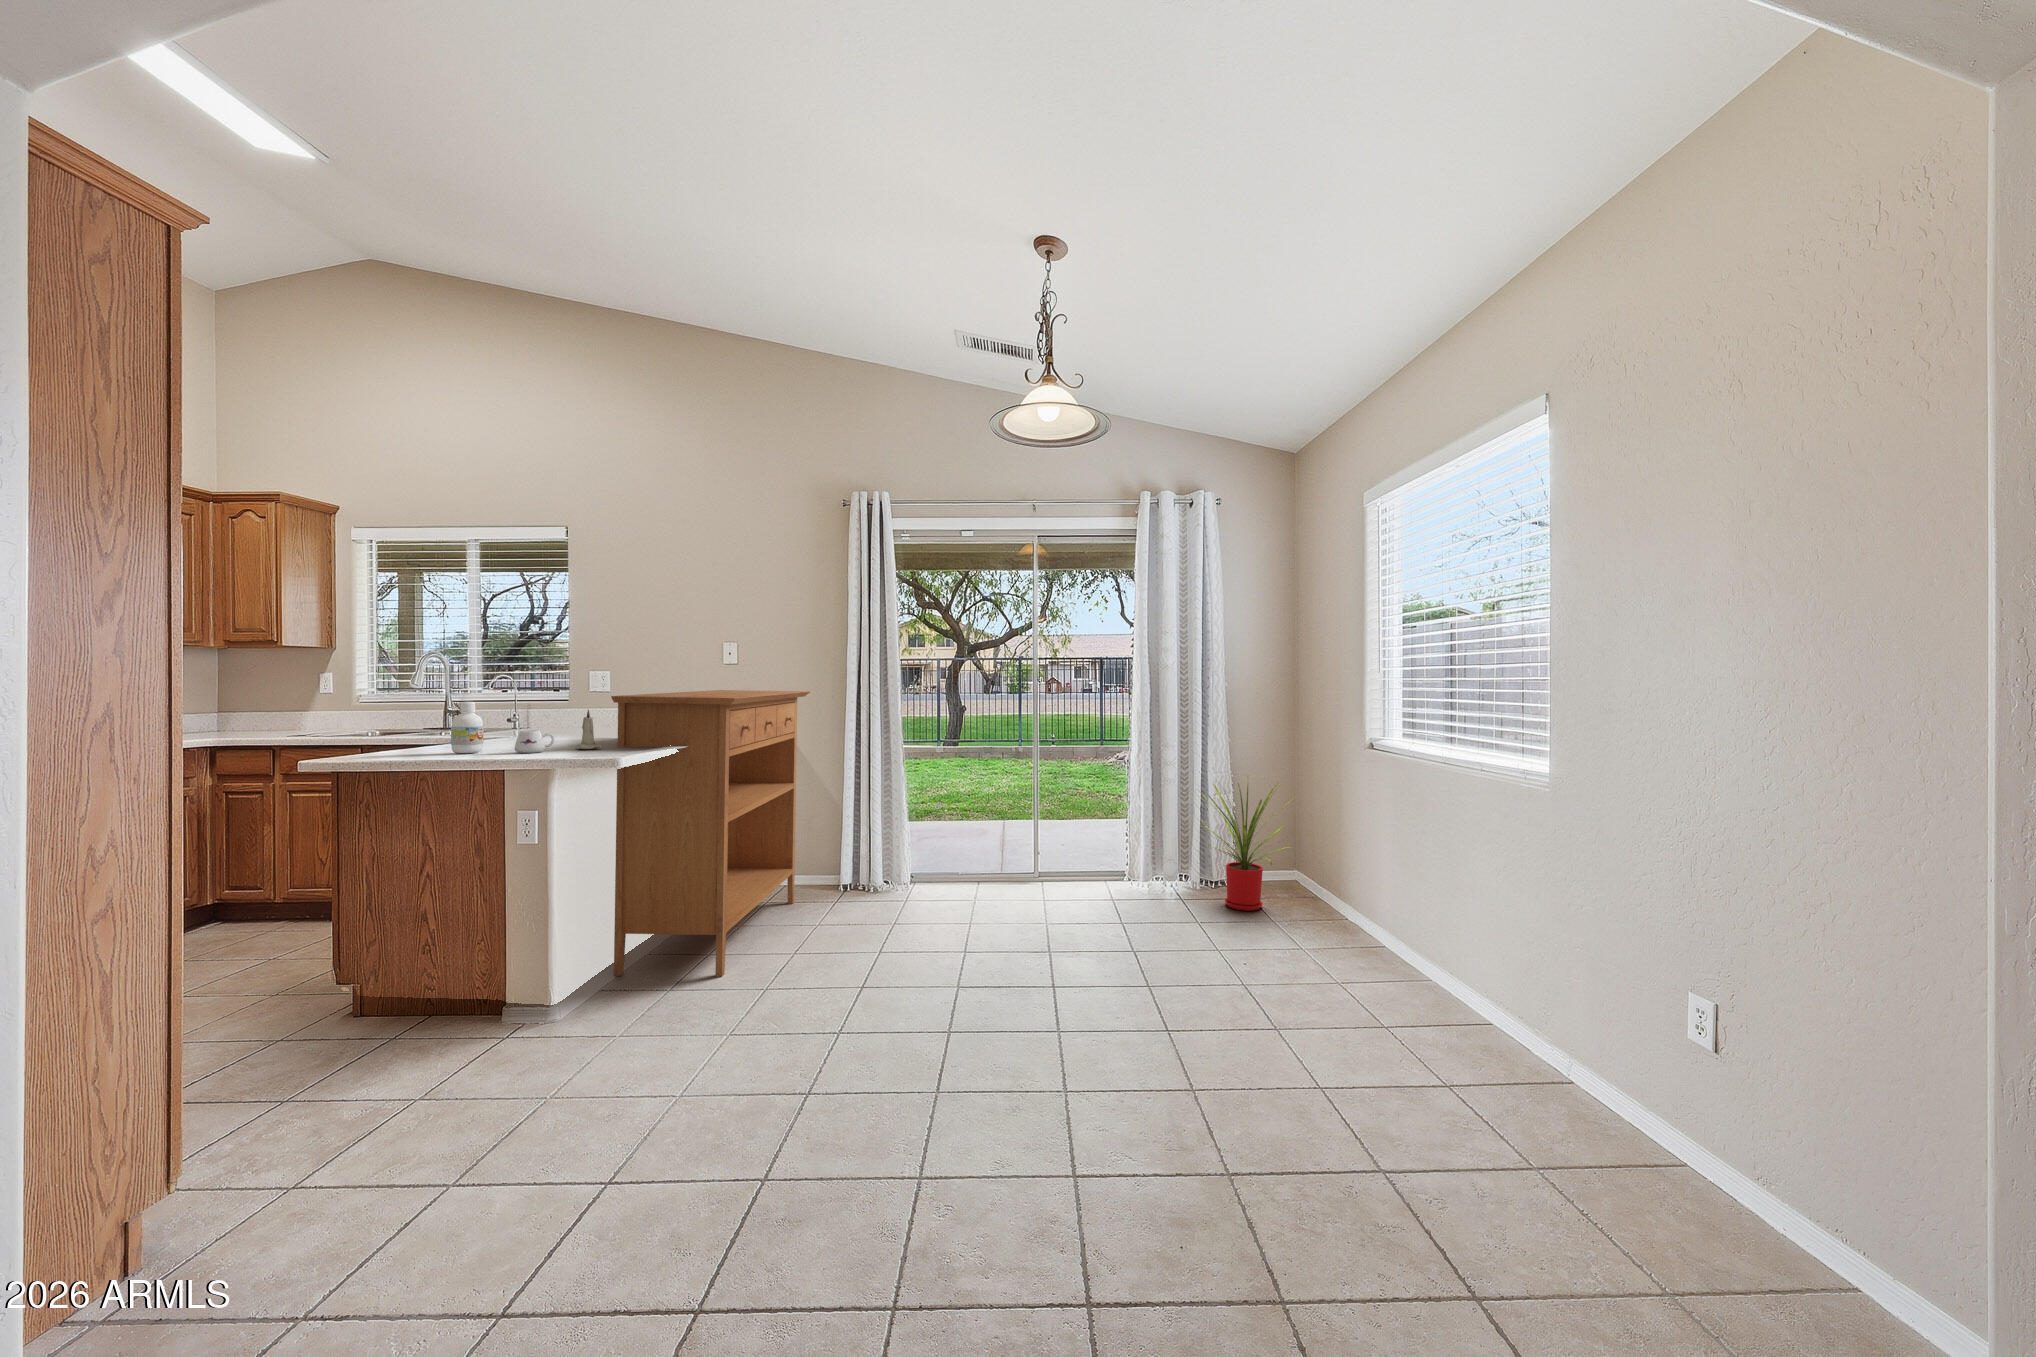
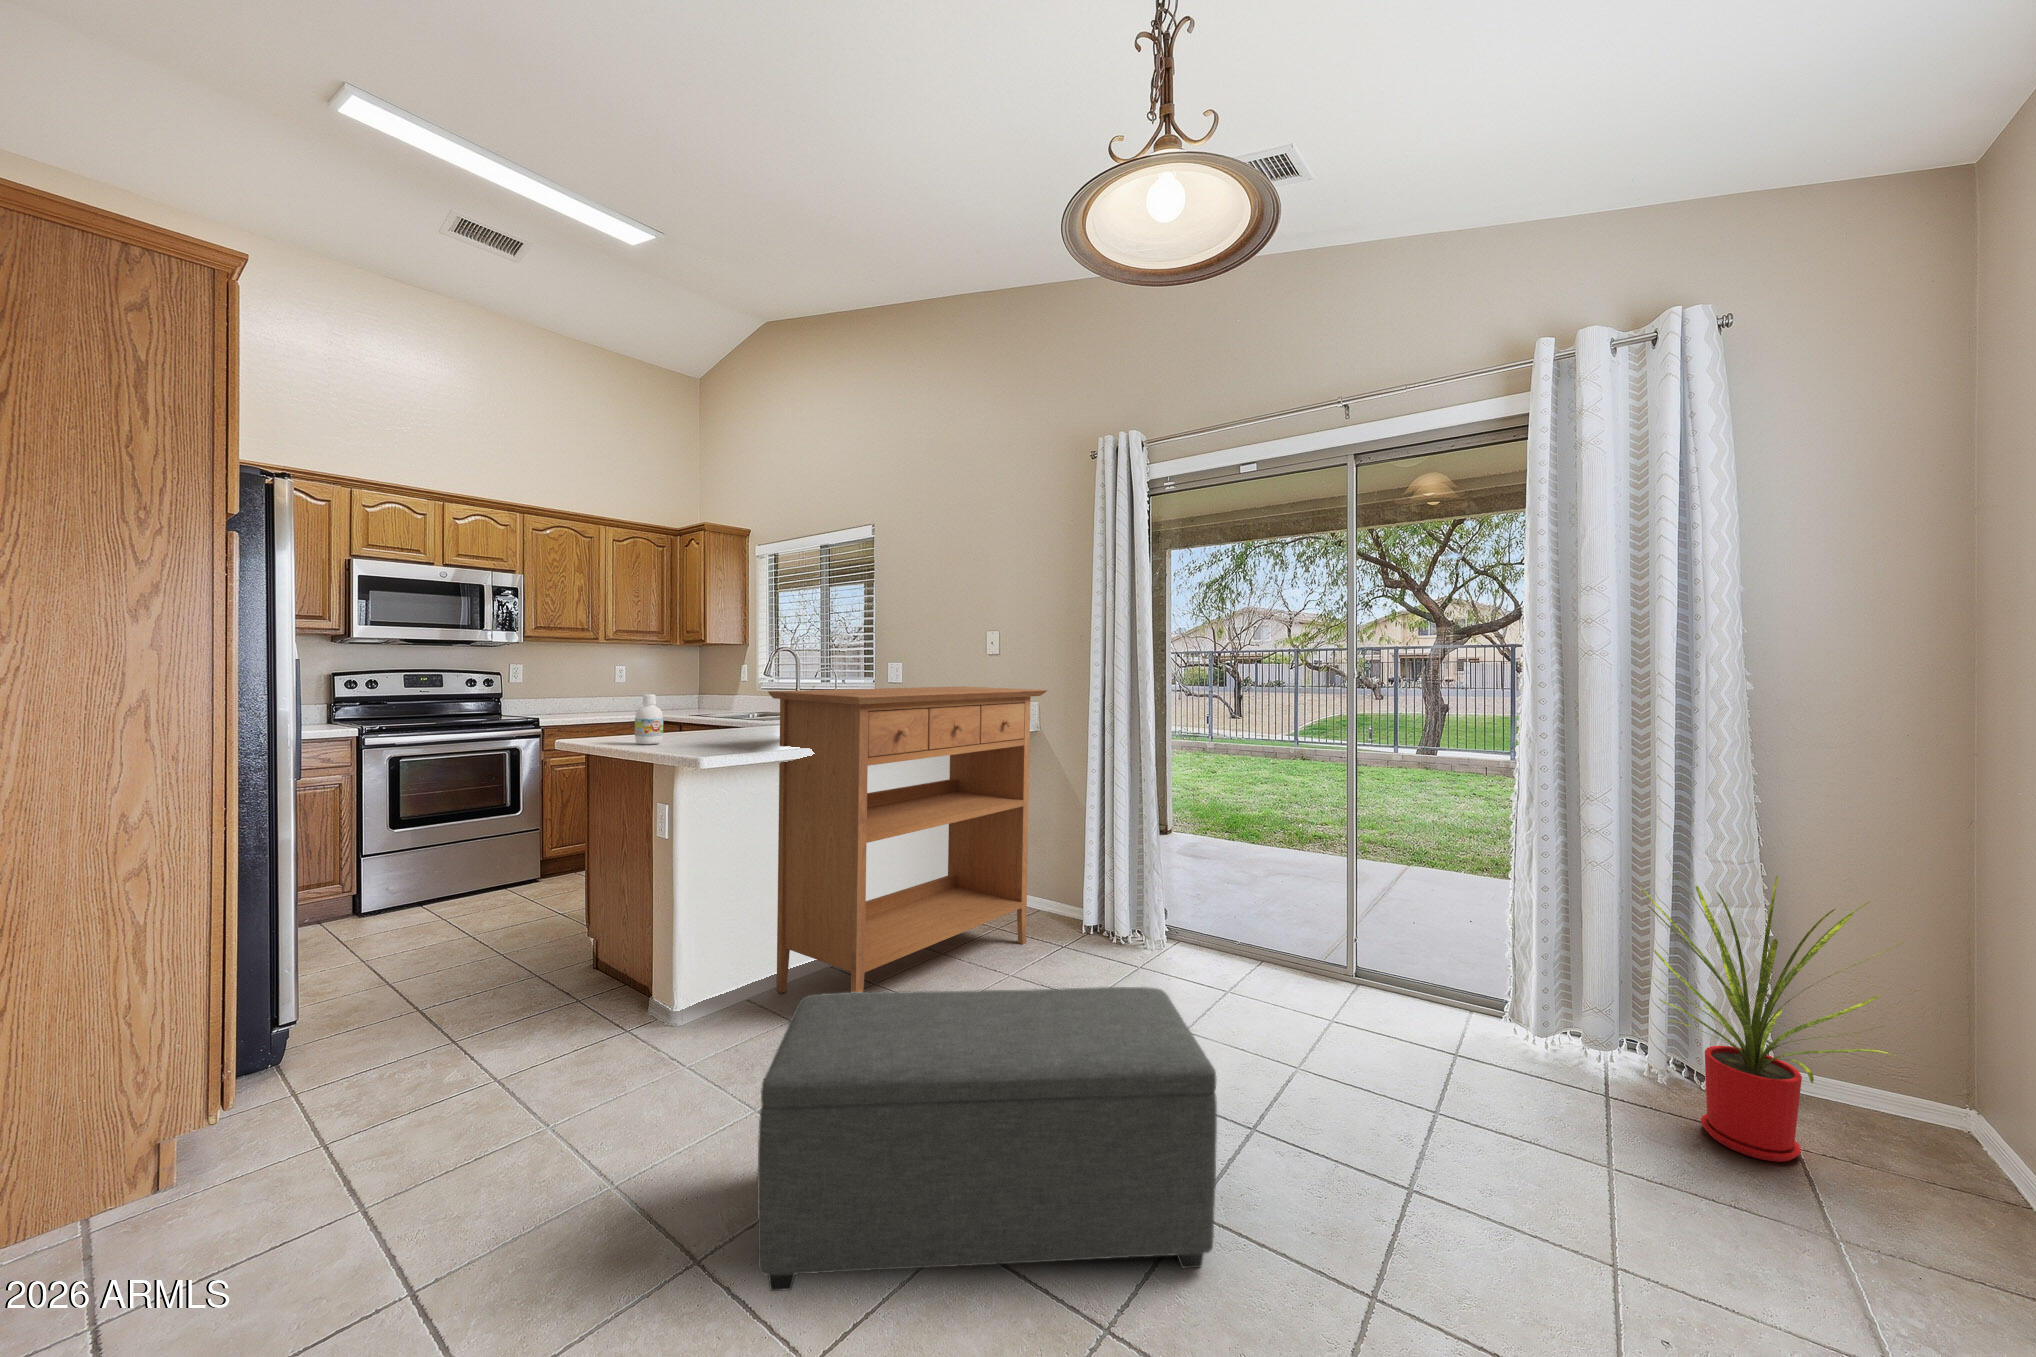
candle: present [576,710,600,749] -> none [730,705,754,747]
mug: present [515,730,554,753] -> none [673,725,708,748]
ottoman: none [802,875,1086,1099] -> present [757,987,1217,1291]

